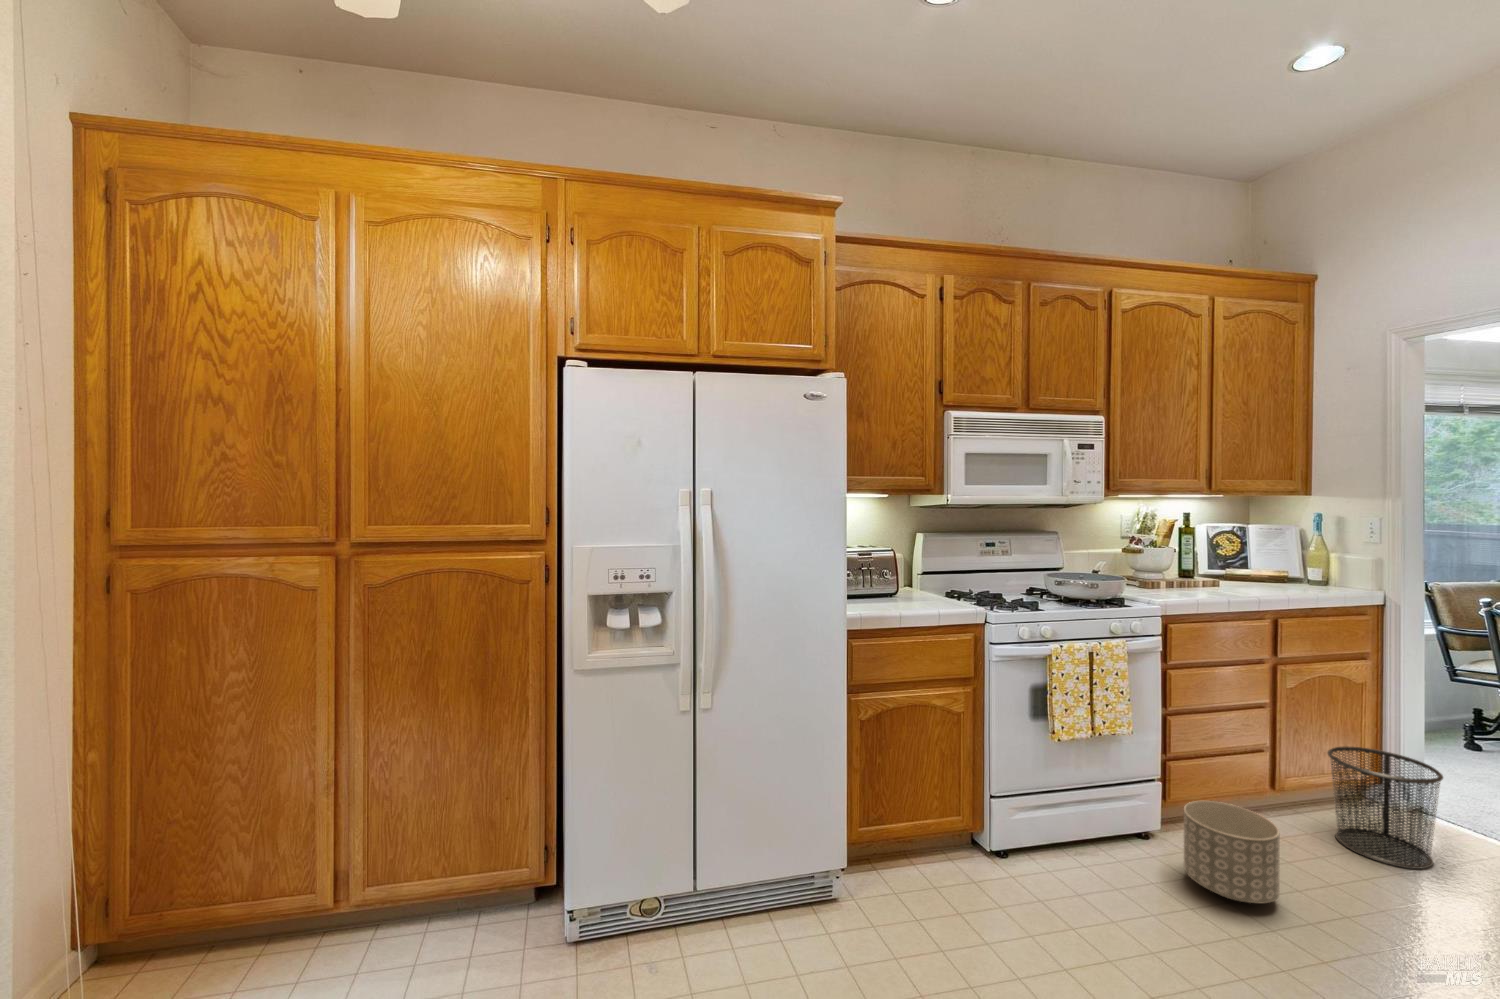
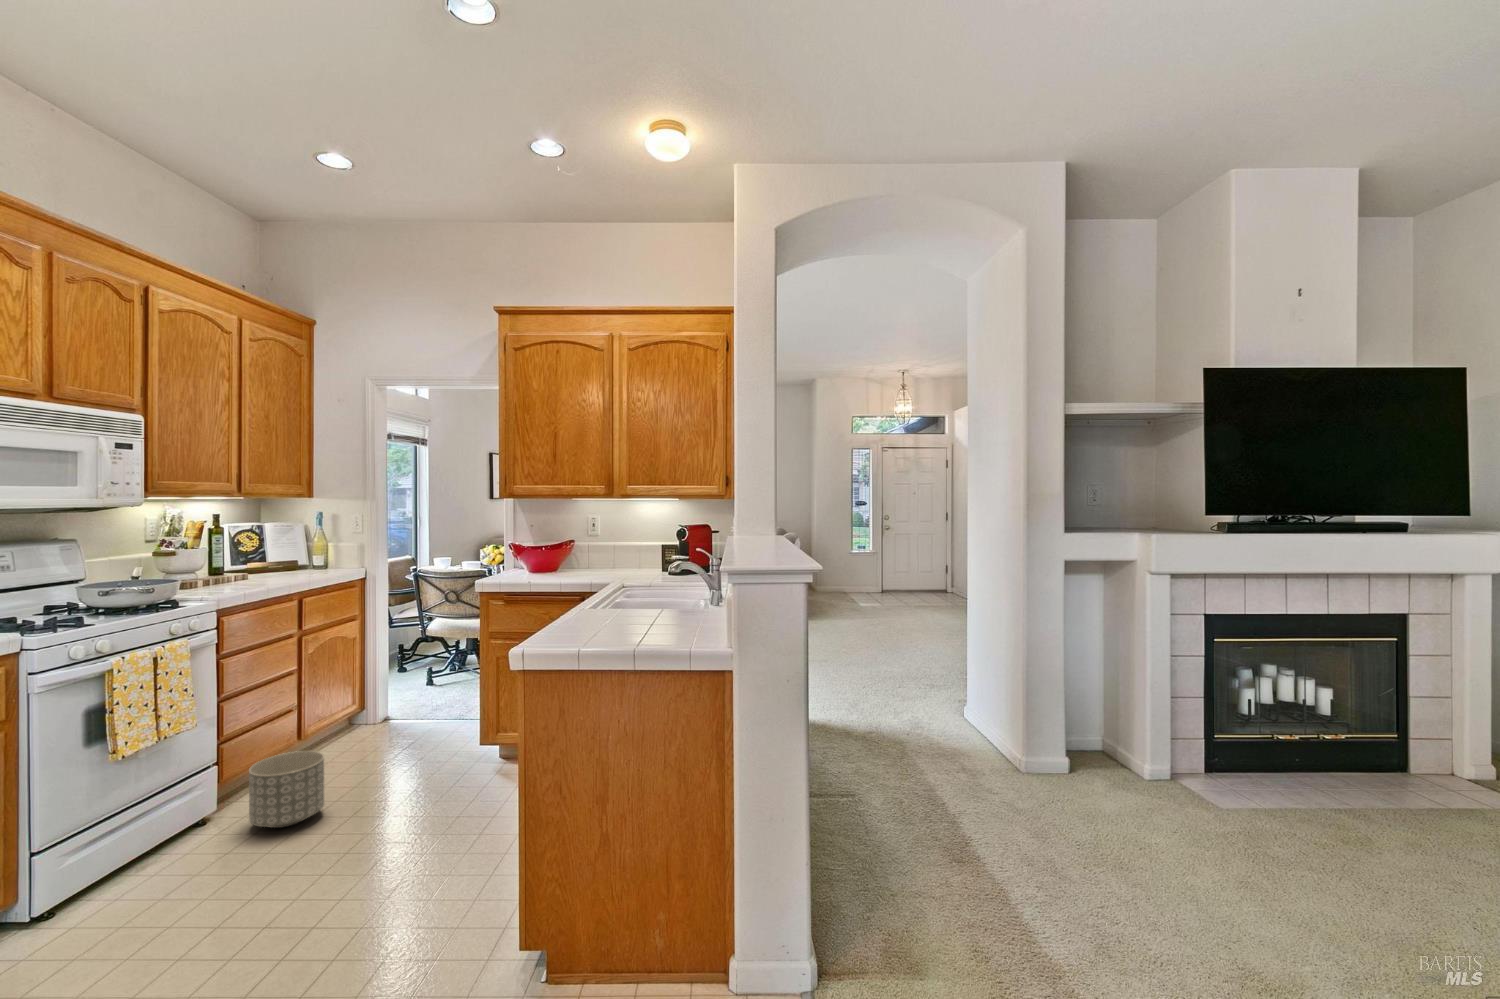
waste bin: present [1328,747,1443,869] -> none [337,679,404,758]

